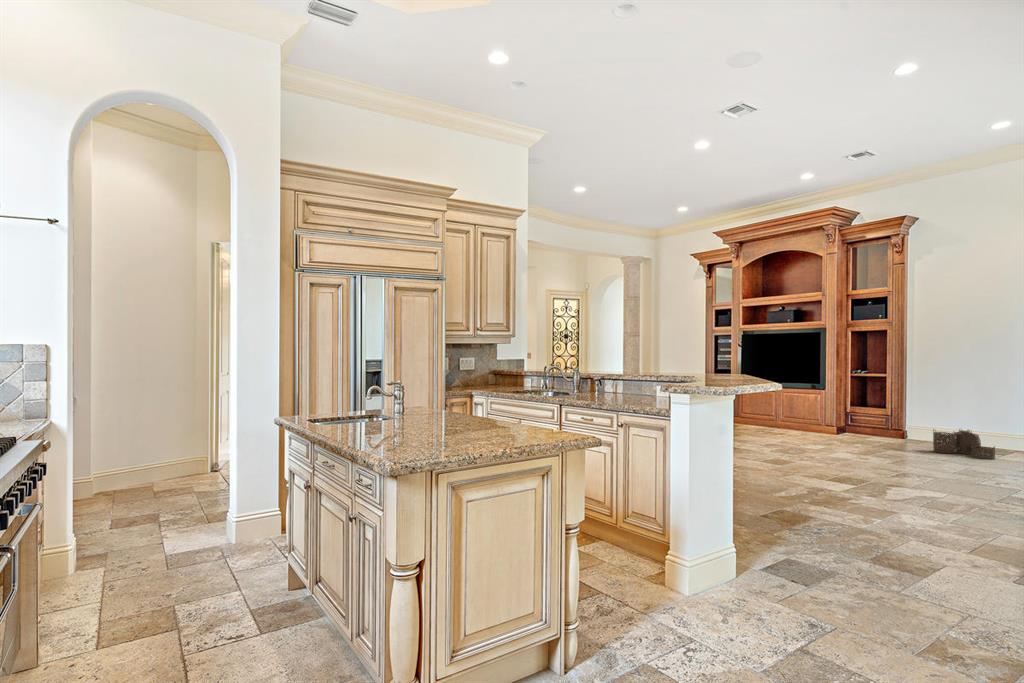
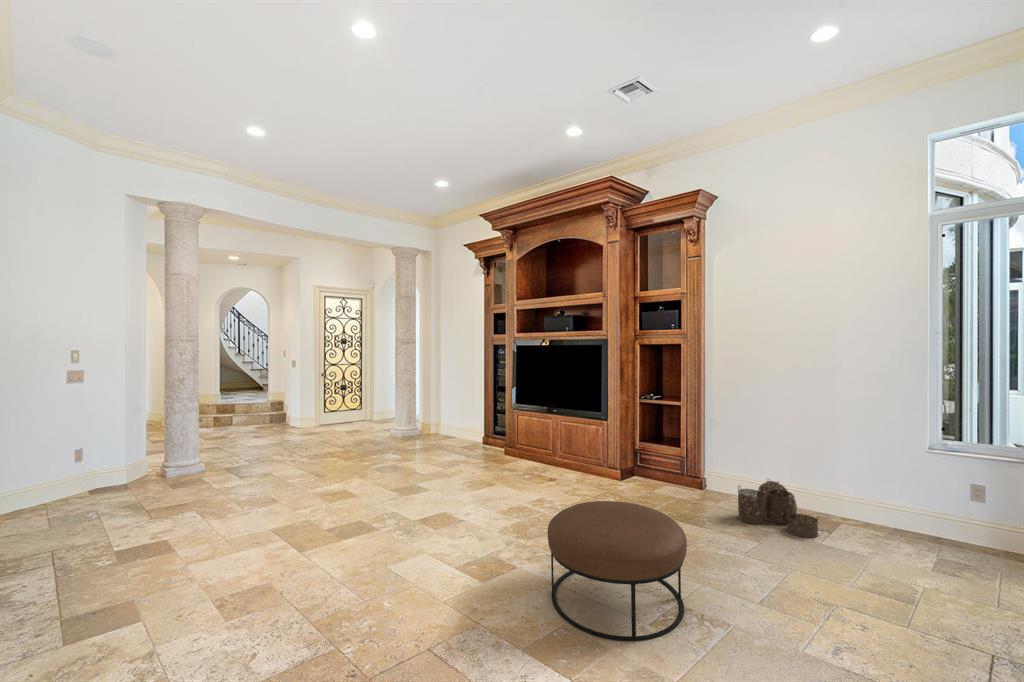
ottoman: none [800,418,890,475] -> present [547,501,687,641]

